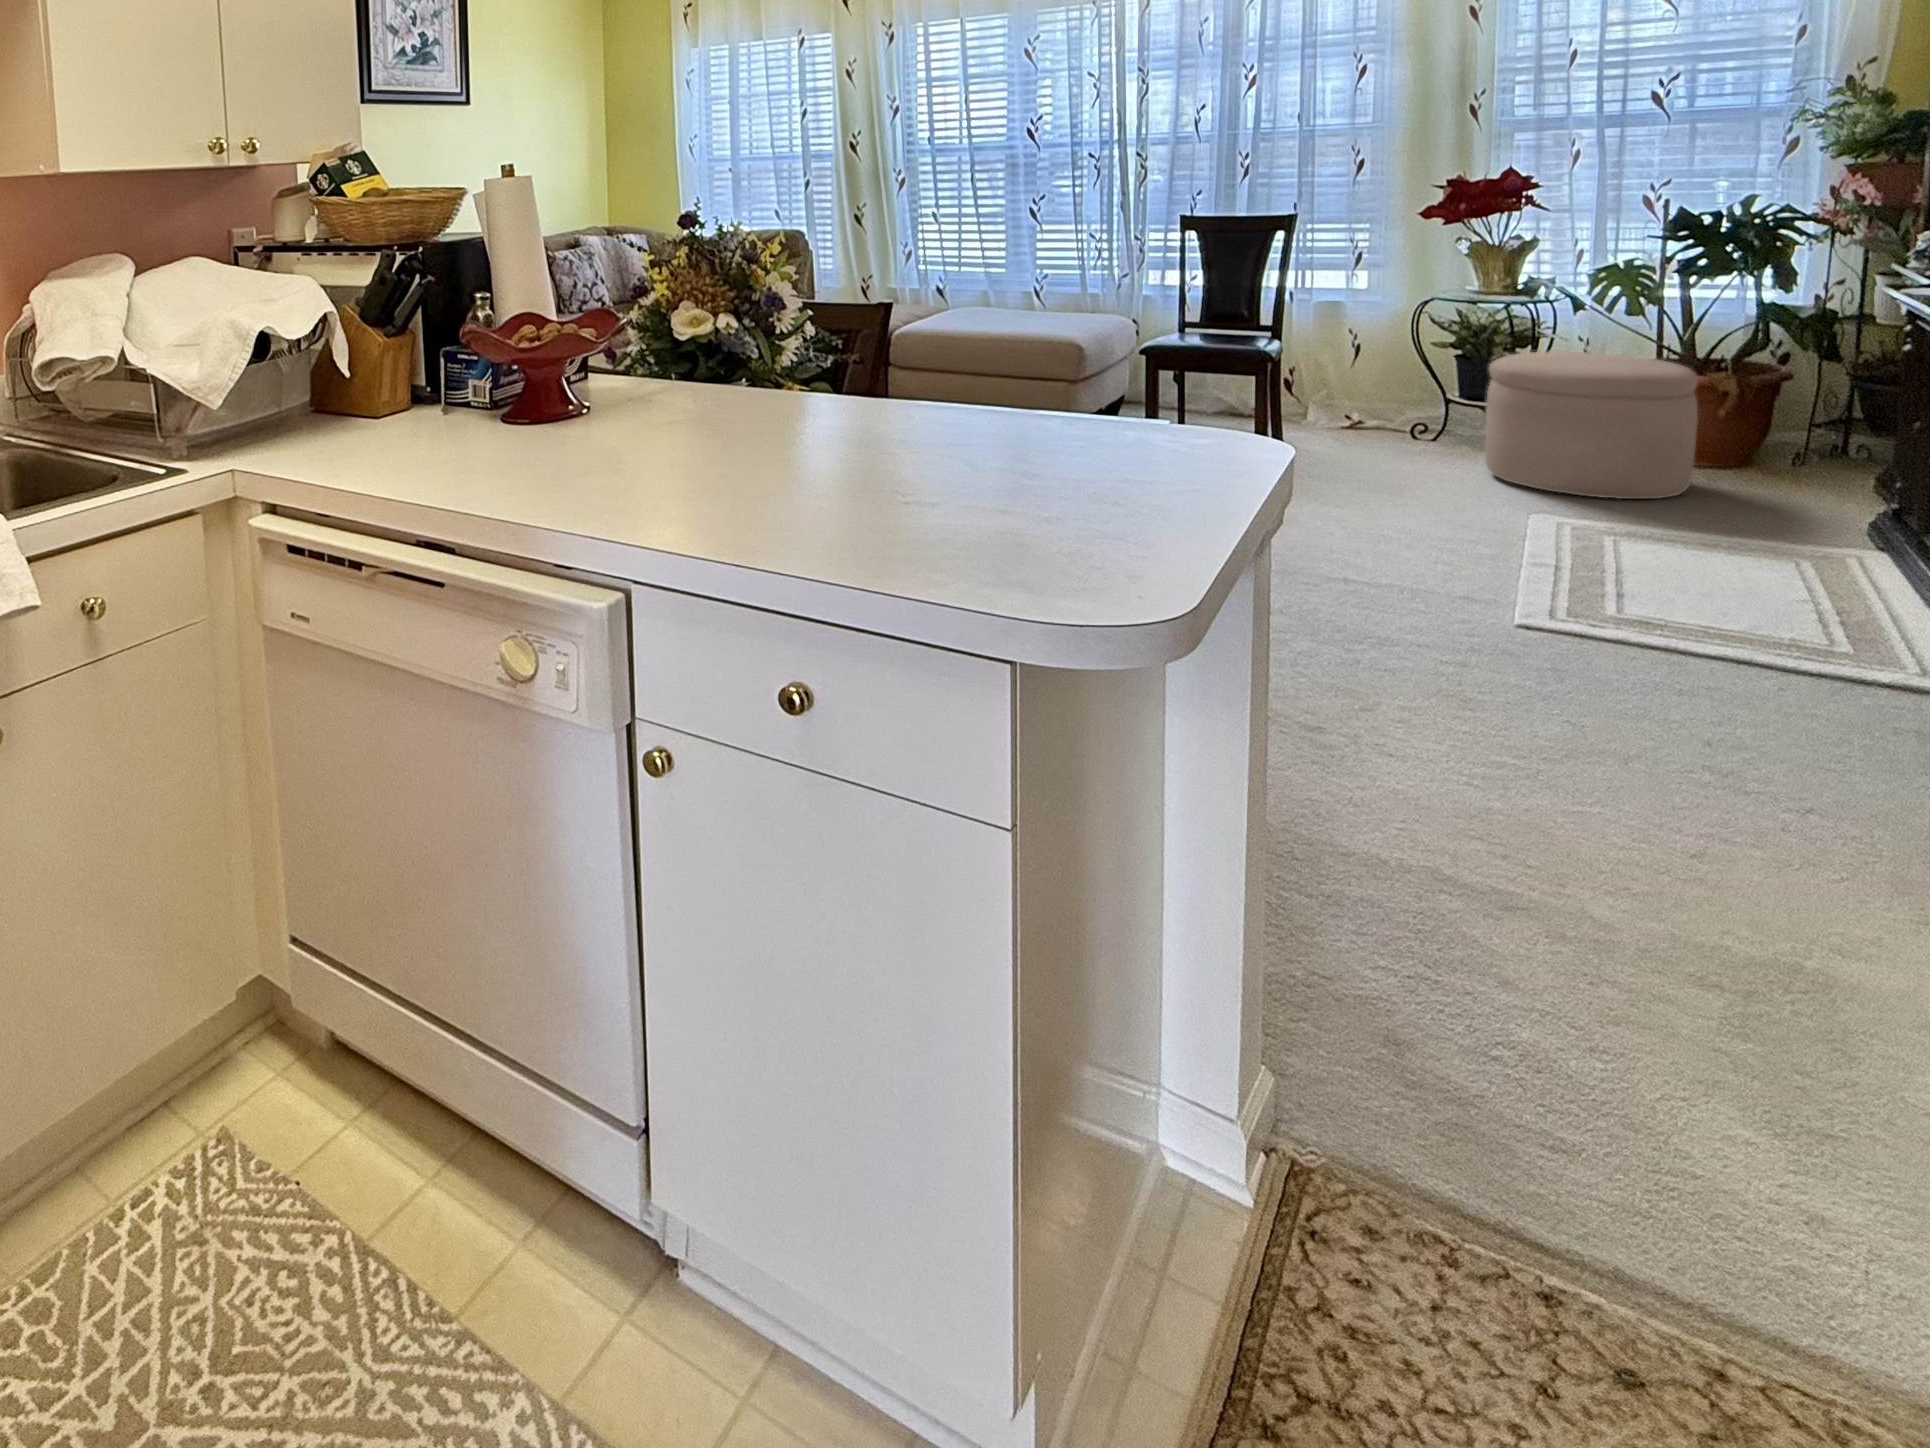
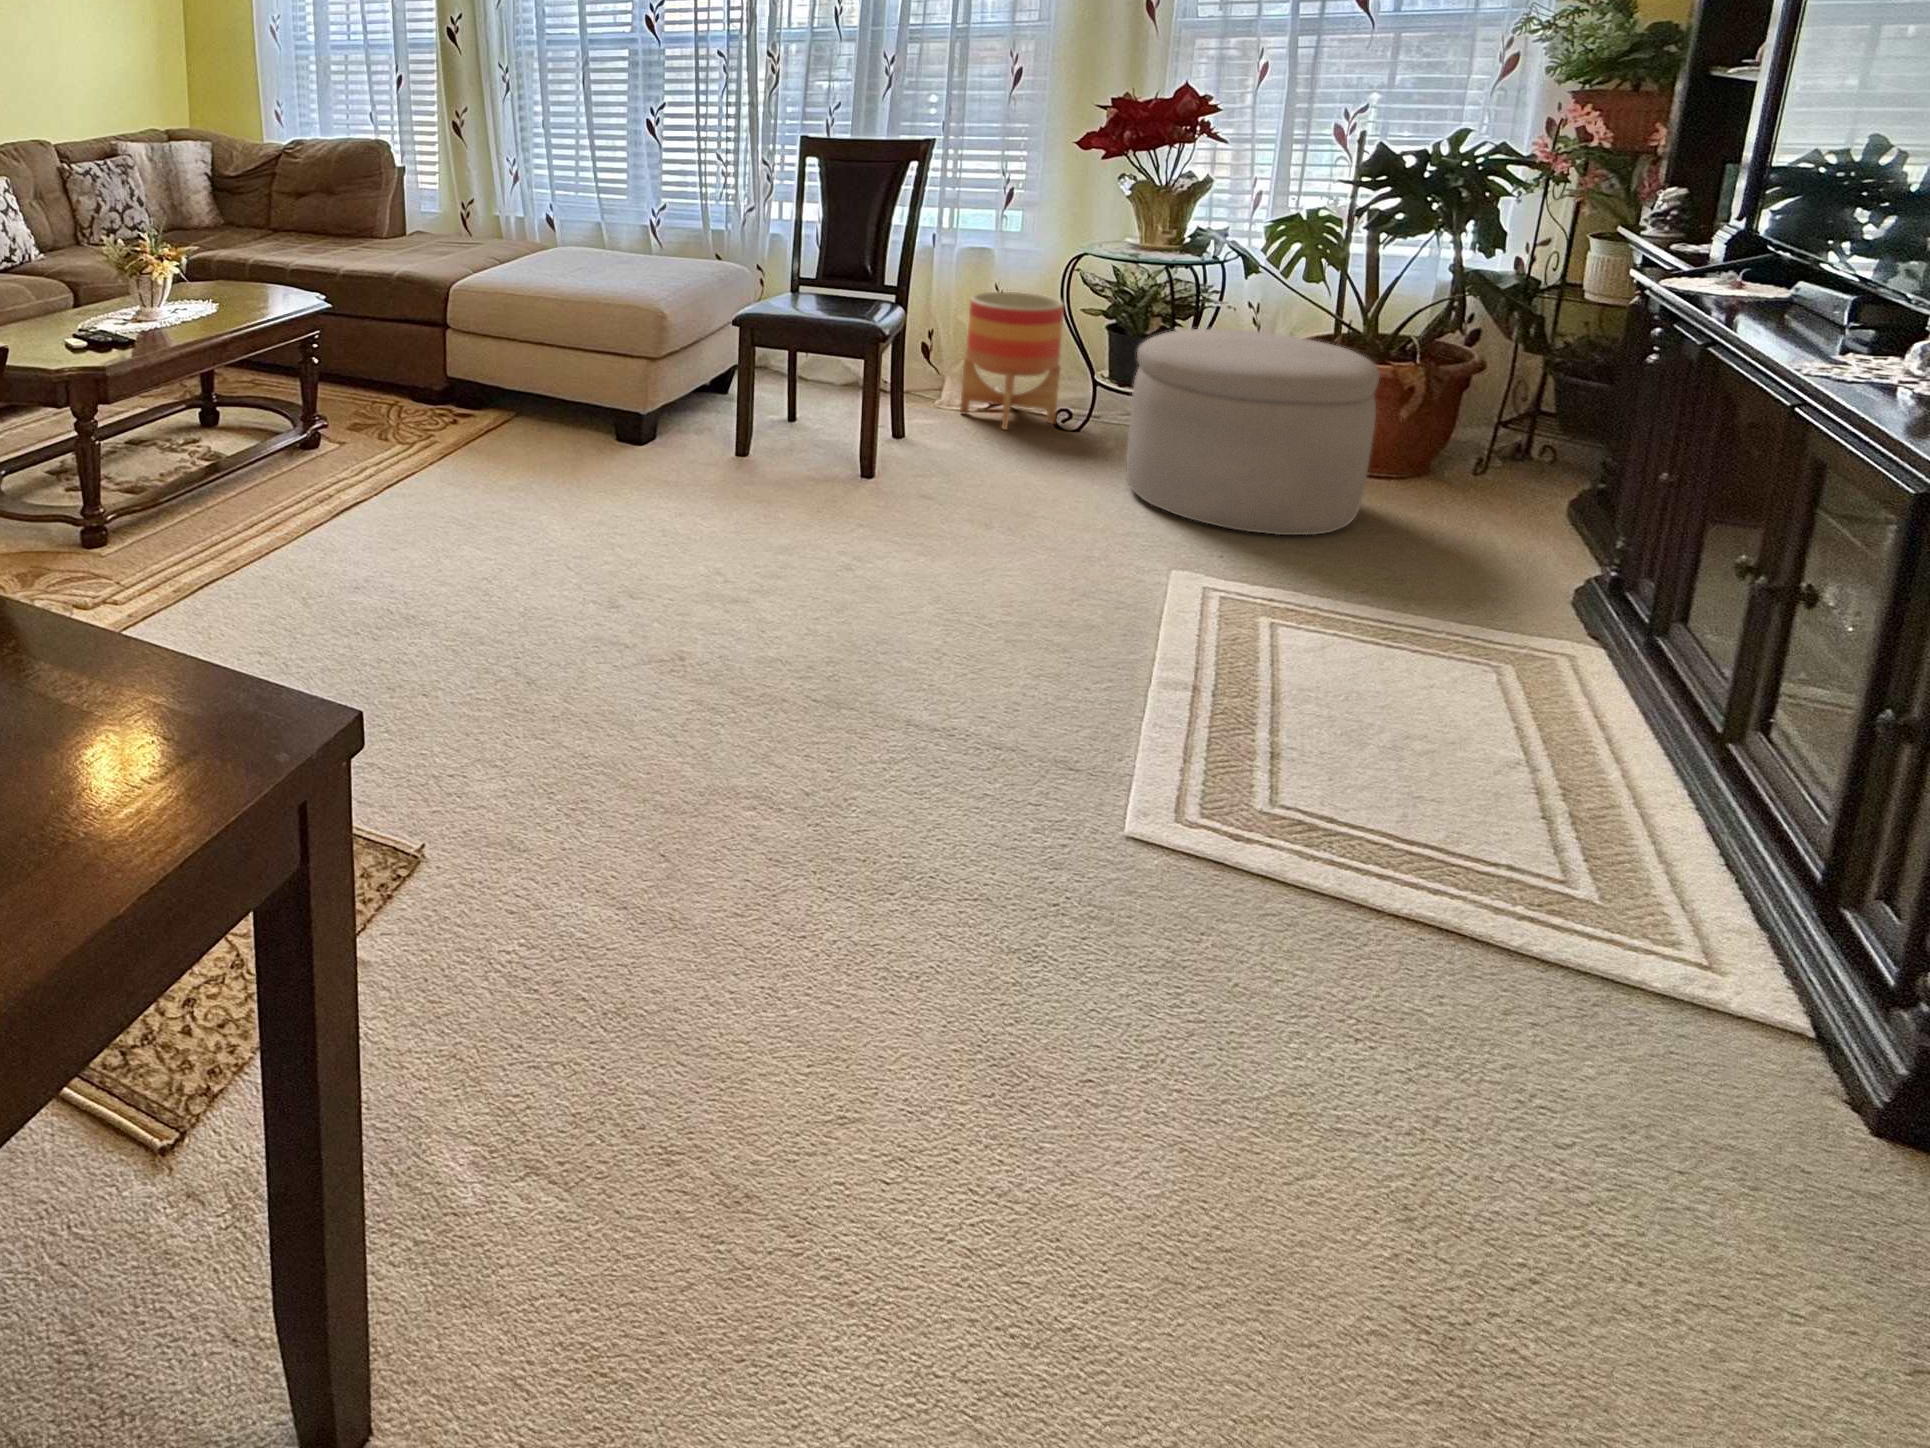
planter: none [1325,334,1414,441] -> present [960,292,1064,429]

